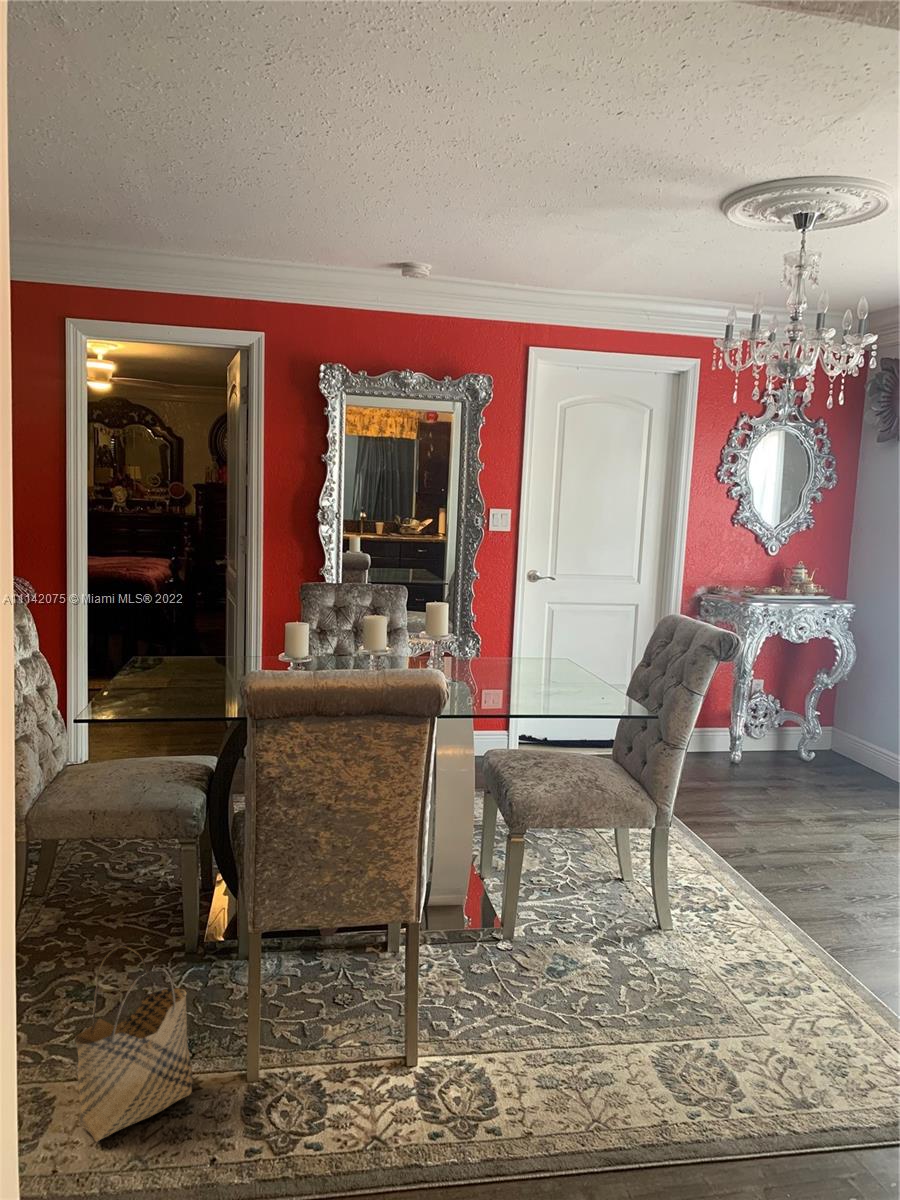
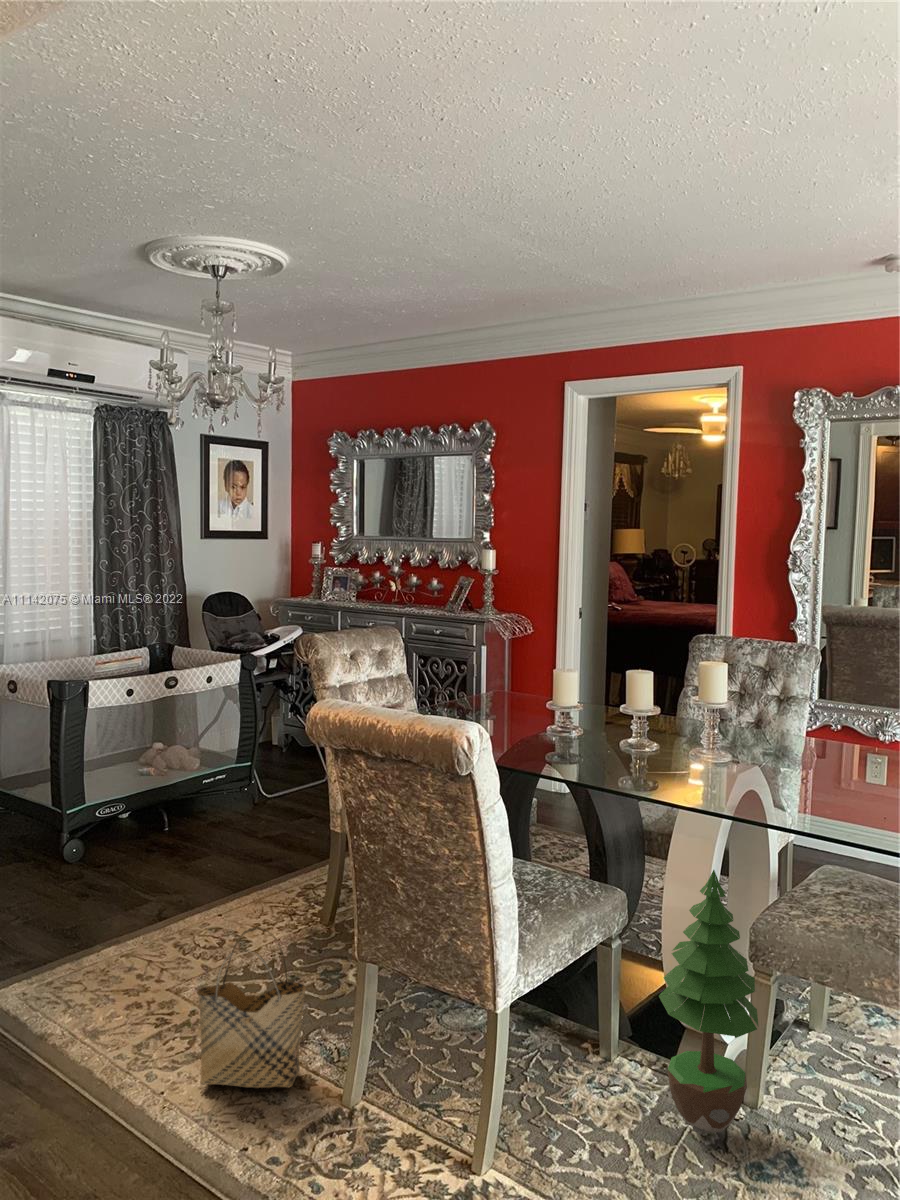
potted tree: none [467,764,541,966] -> present [659,870,758,1135]

